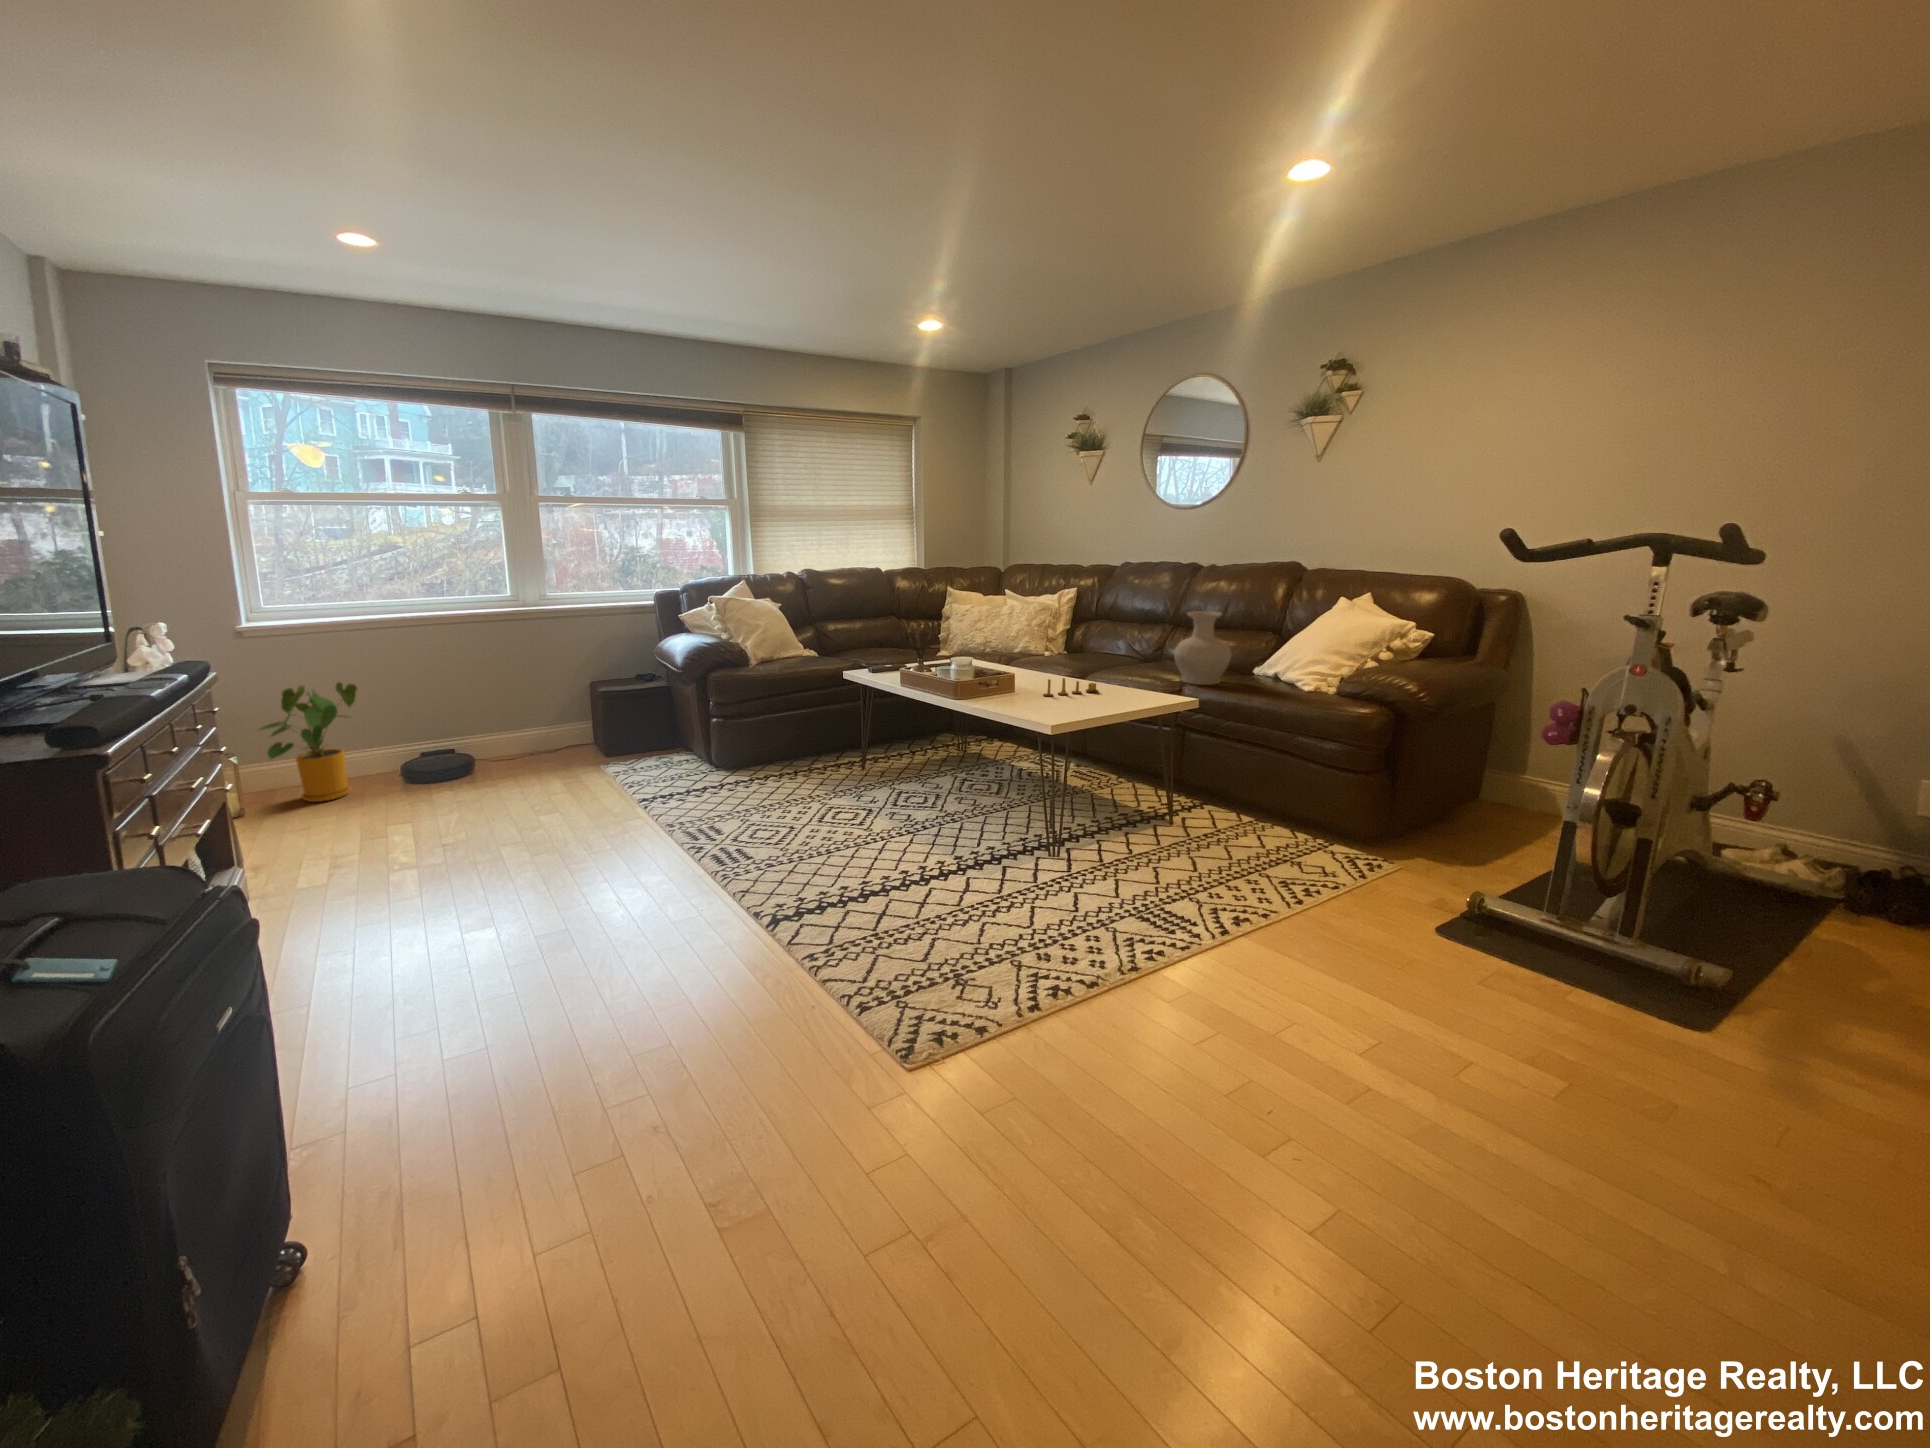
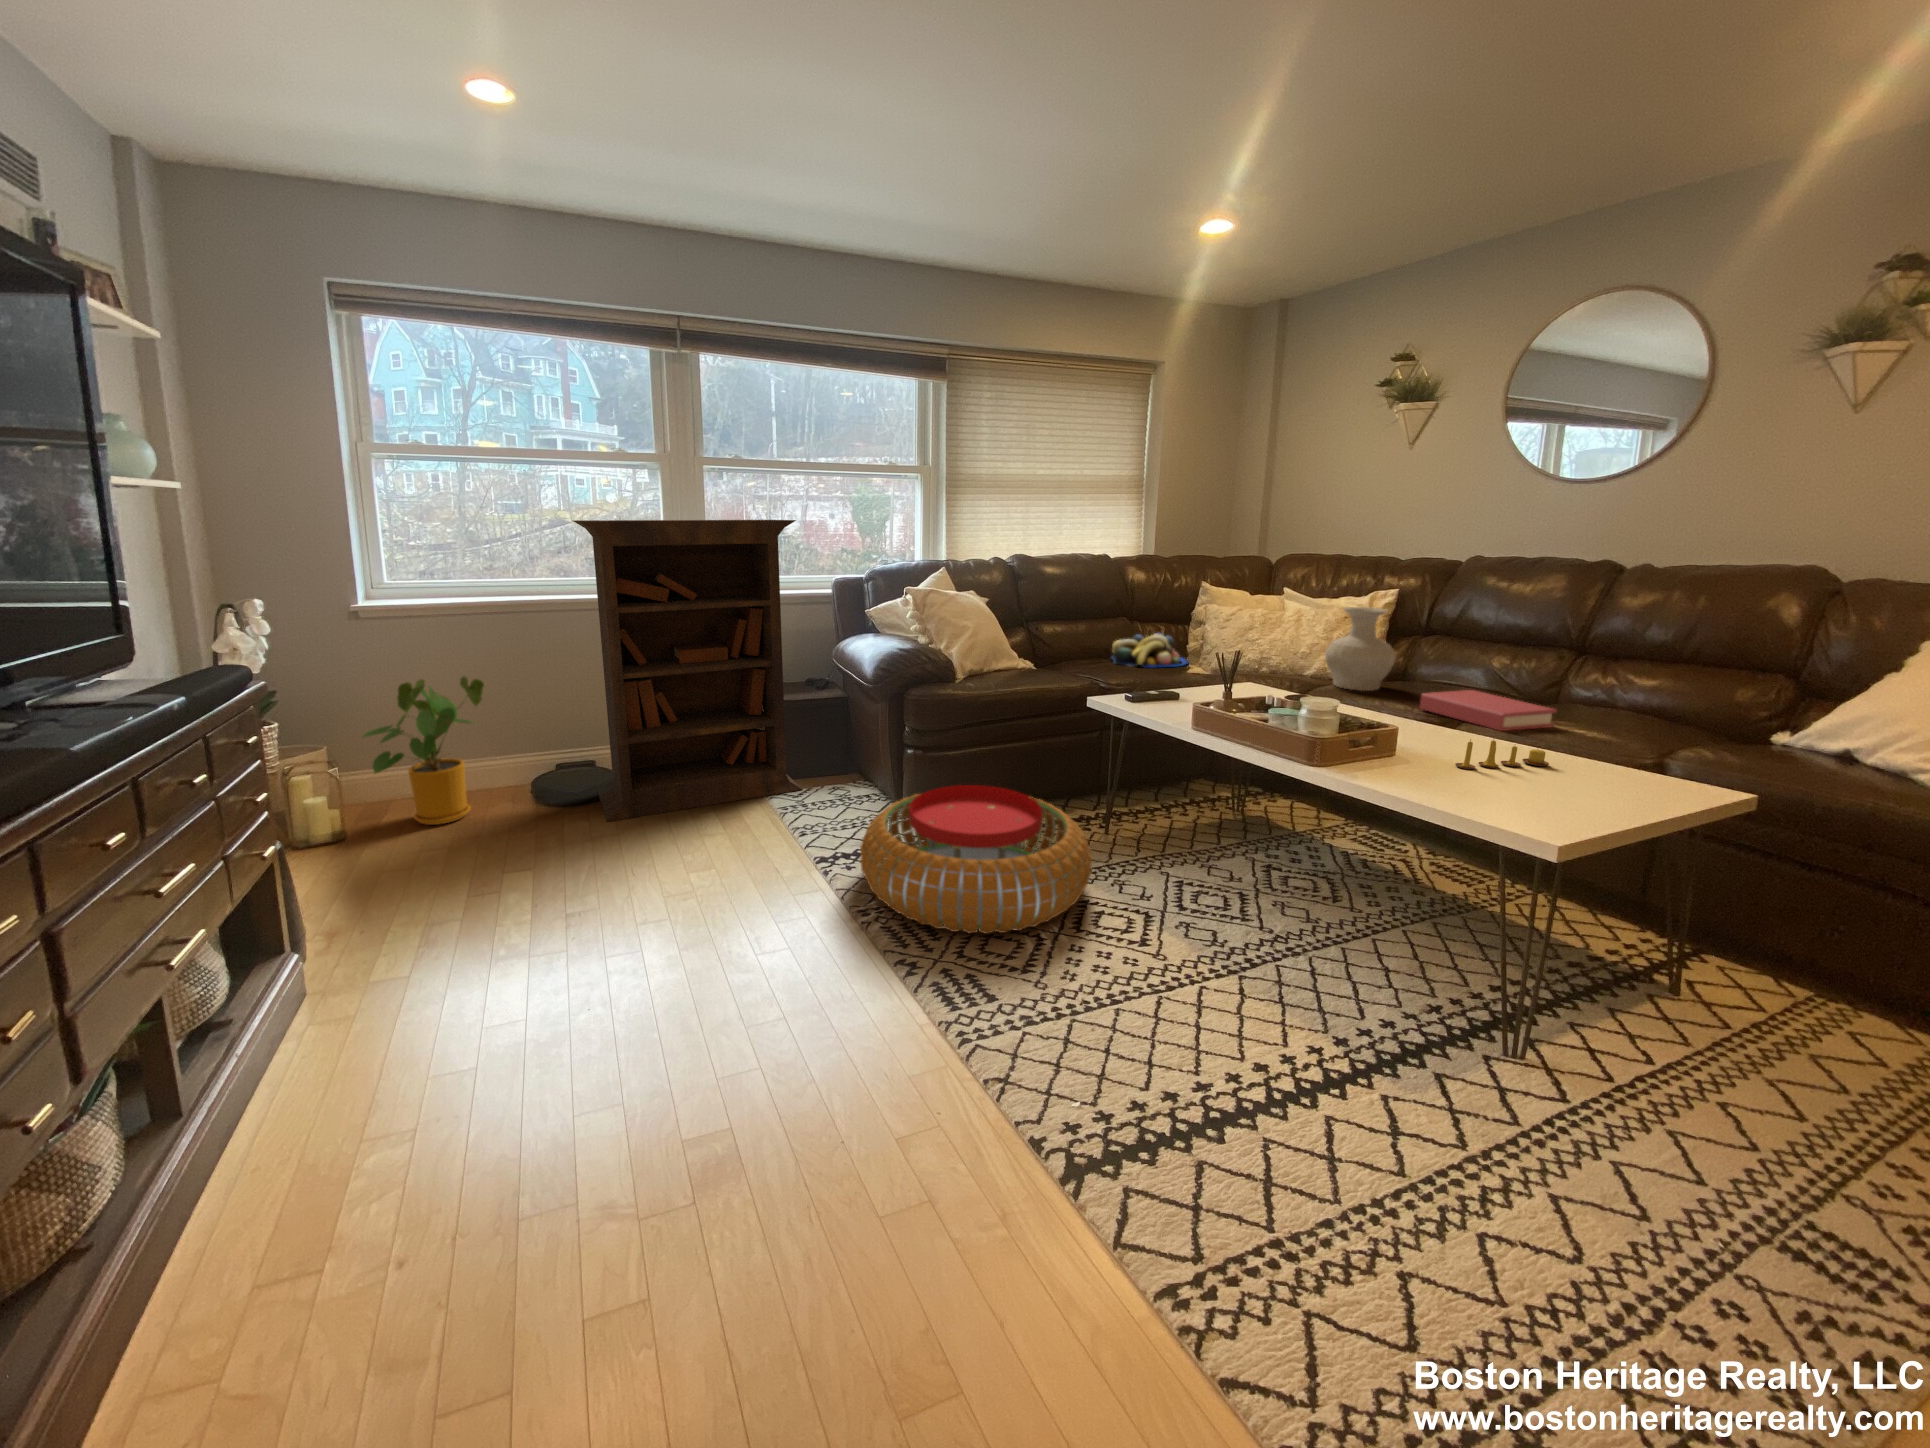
bookcase: none [430,548,635,790] -> present [573,520,803,822]
vase: present [1174,611,1231,685] -> present [1325,607,1395,691]
fruit bowl: none [880,627,938,653] -> present [1111,633,1188,668]
hardback book: none [1062,654,1134,677] -> present [1420,690,1556,731]
pouf: none [669,737,835,830] -> present [860,785,1092,934]

